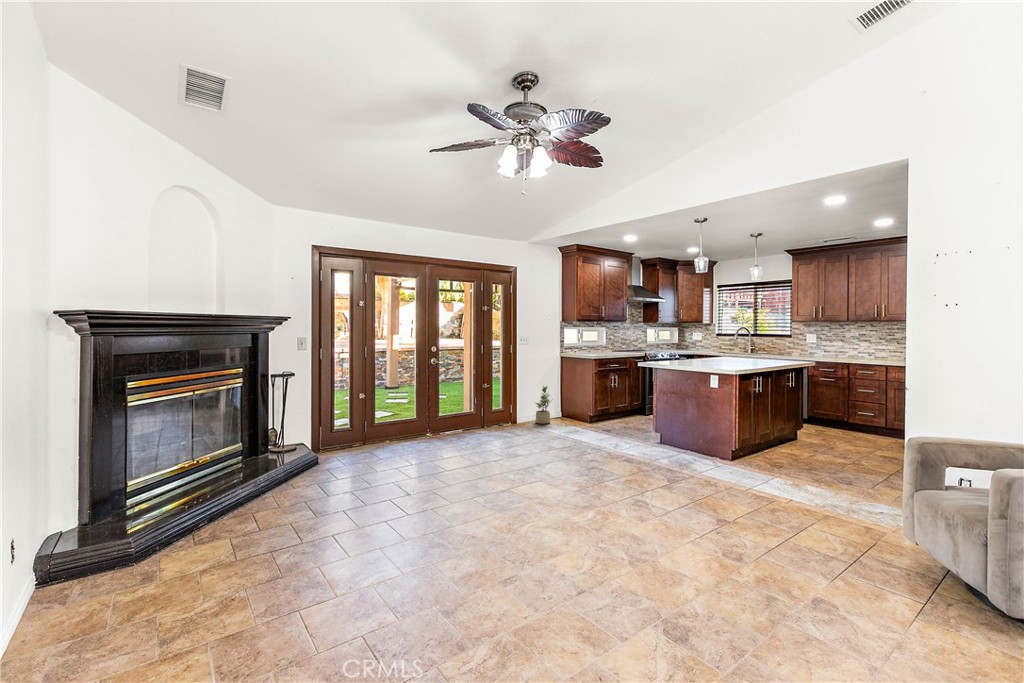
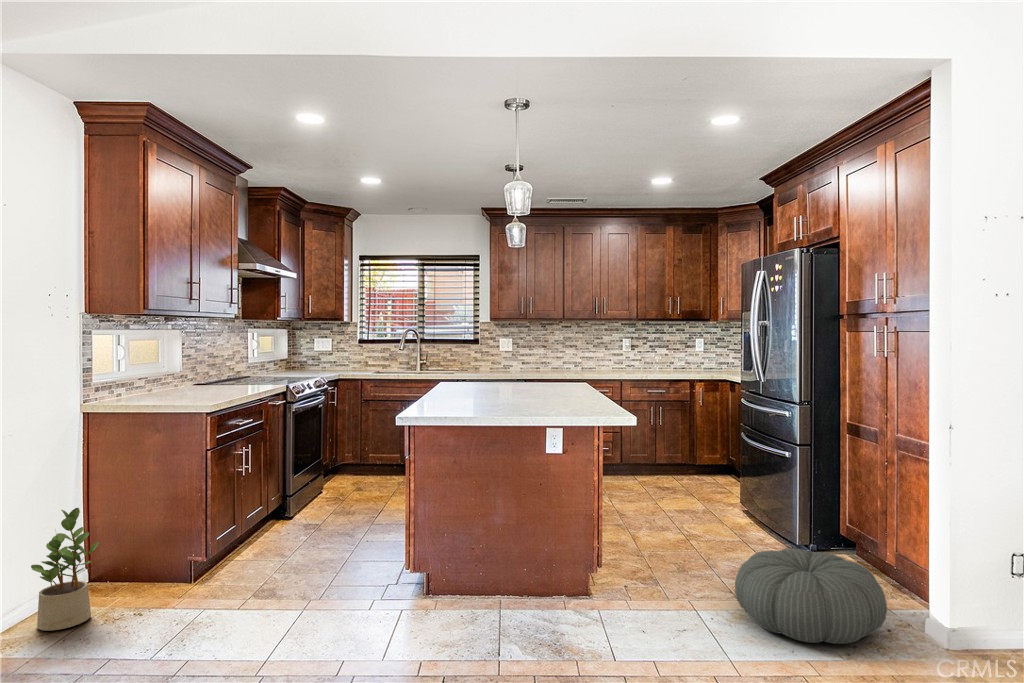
pouf: none [769,452,859,499] -> present [735,548,887,644]

